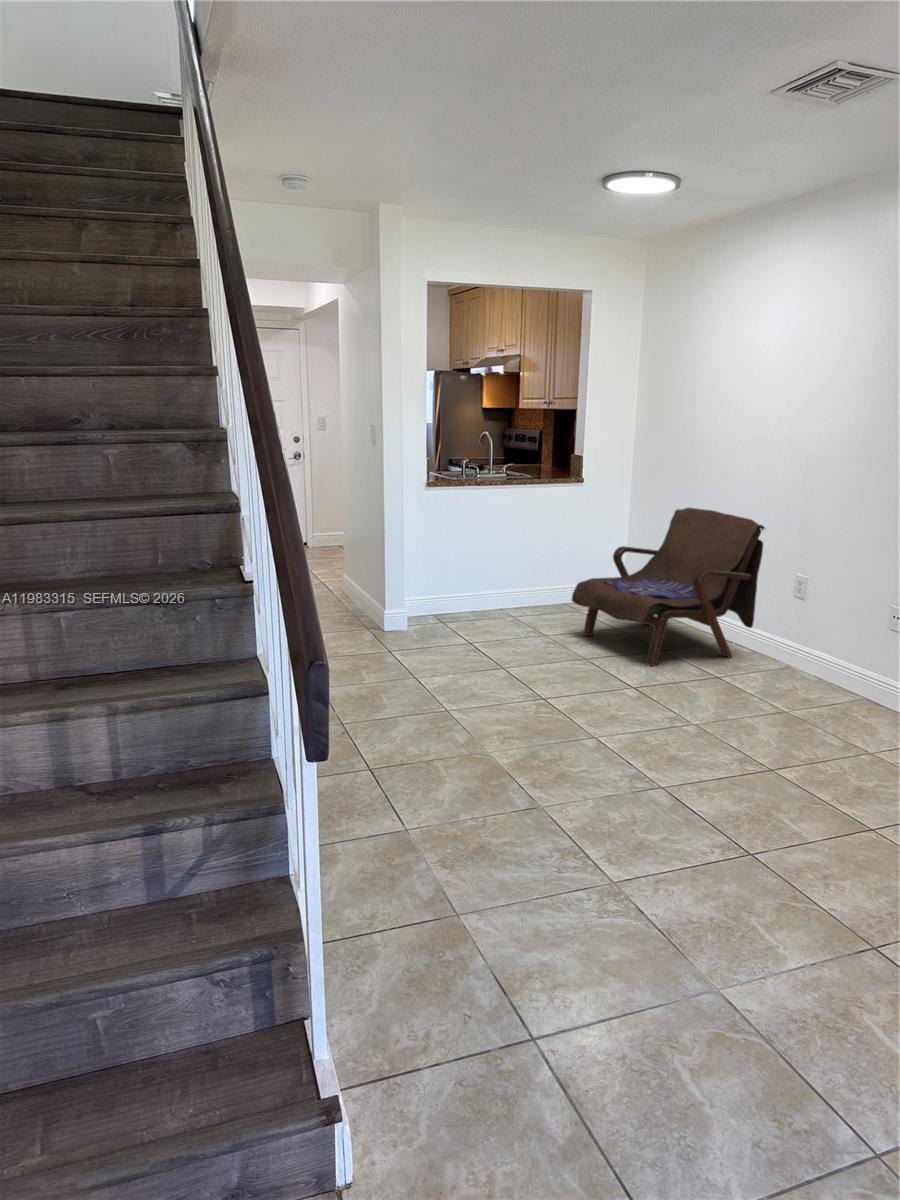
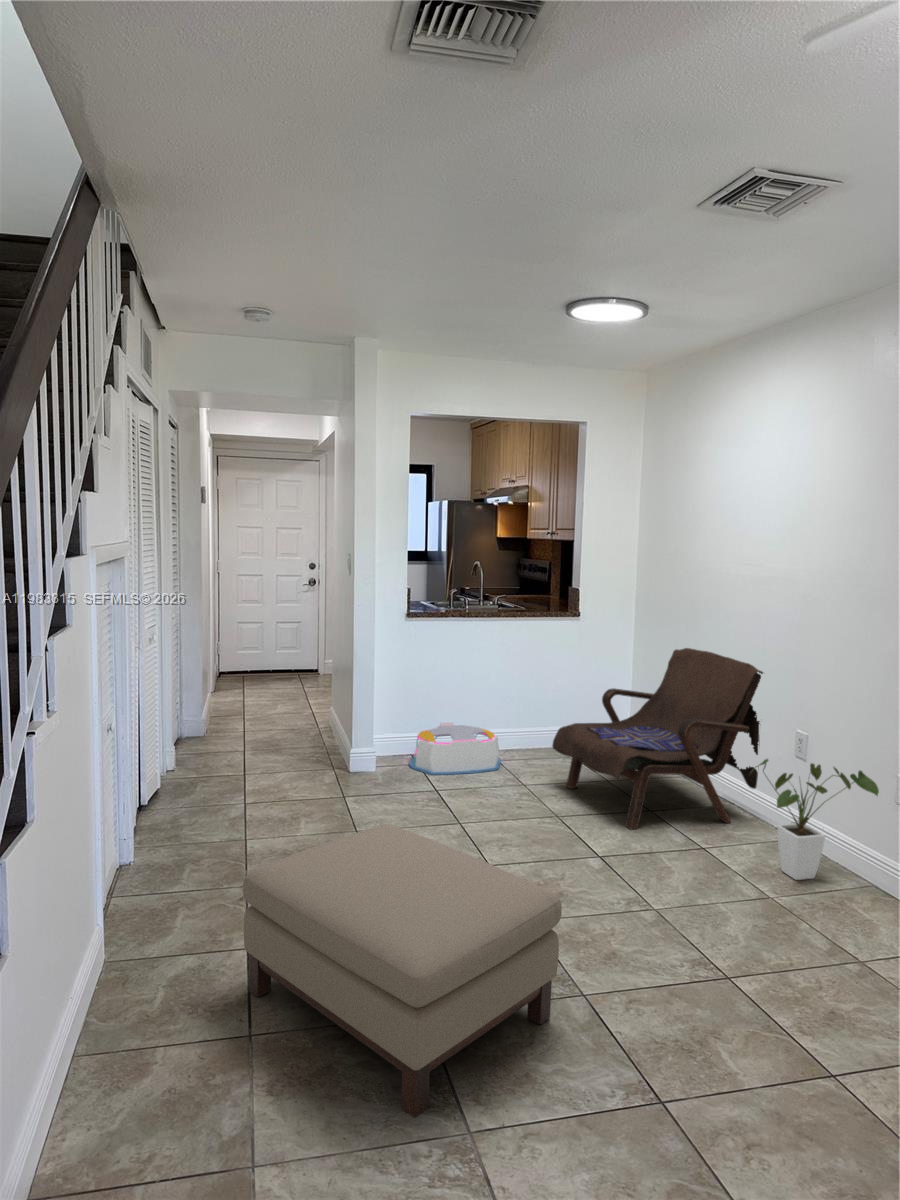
storage bin: none [436,583,518,630] -> present [409,722,501,775]
house plant: none [764,598,873,698] -> present [751,759,879,880]
ottoman: none [385,664,655,876] -> present [243,824,562,1118]

